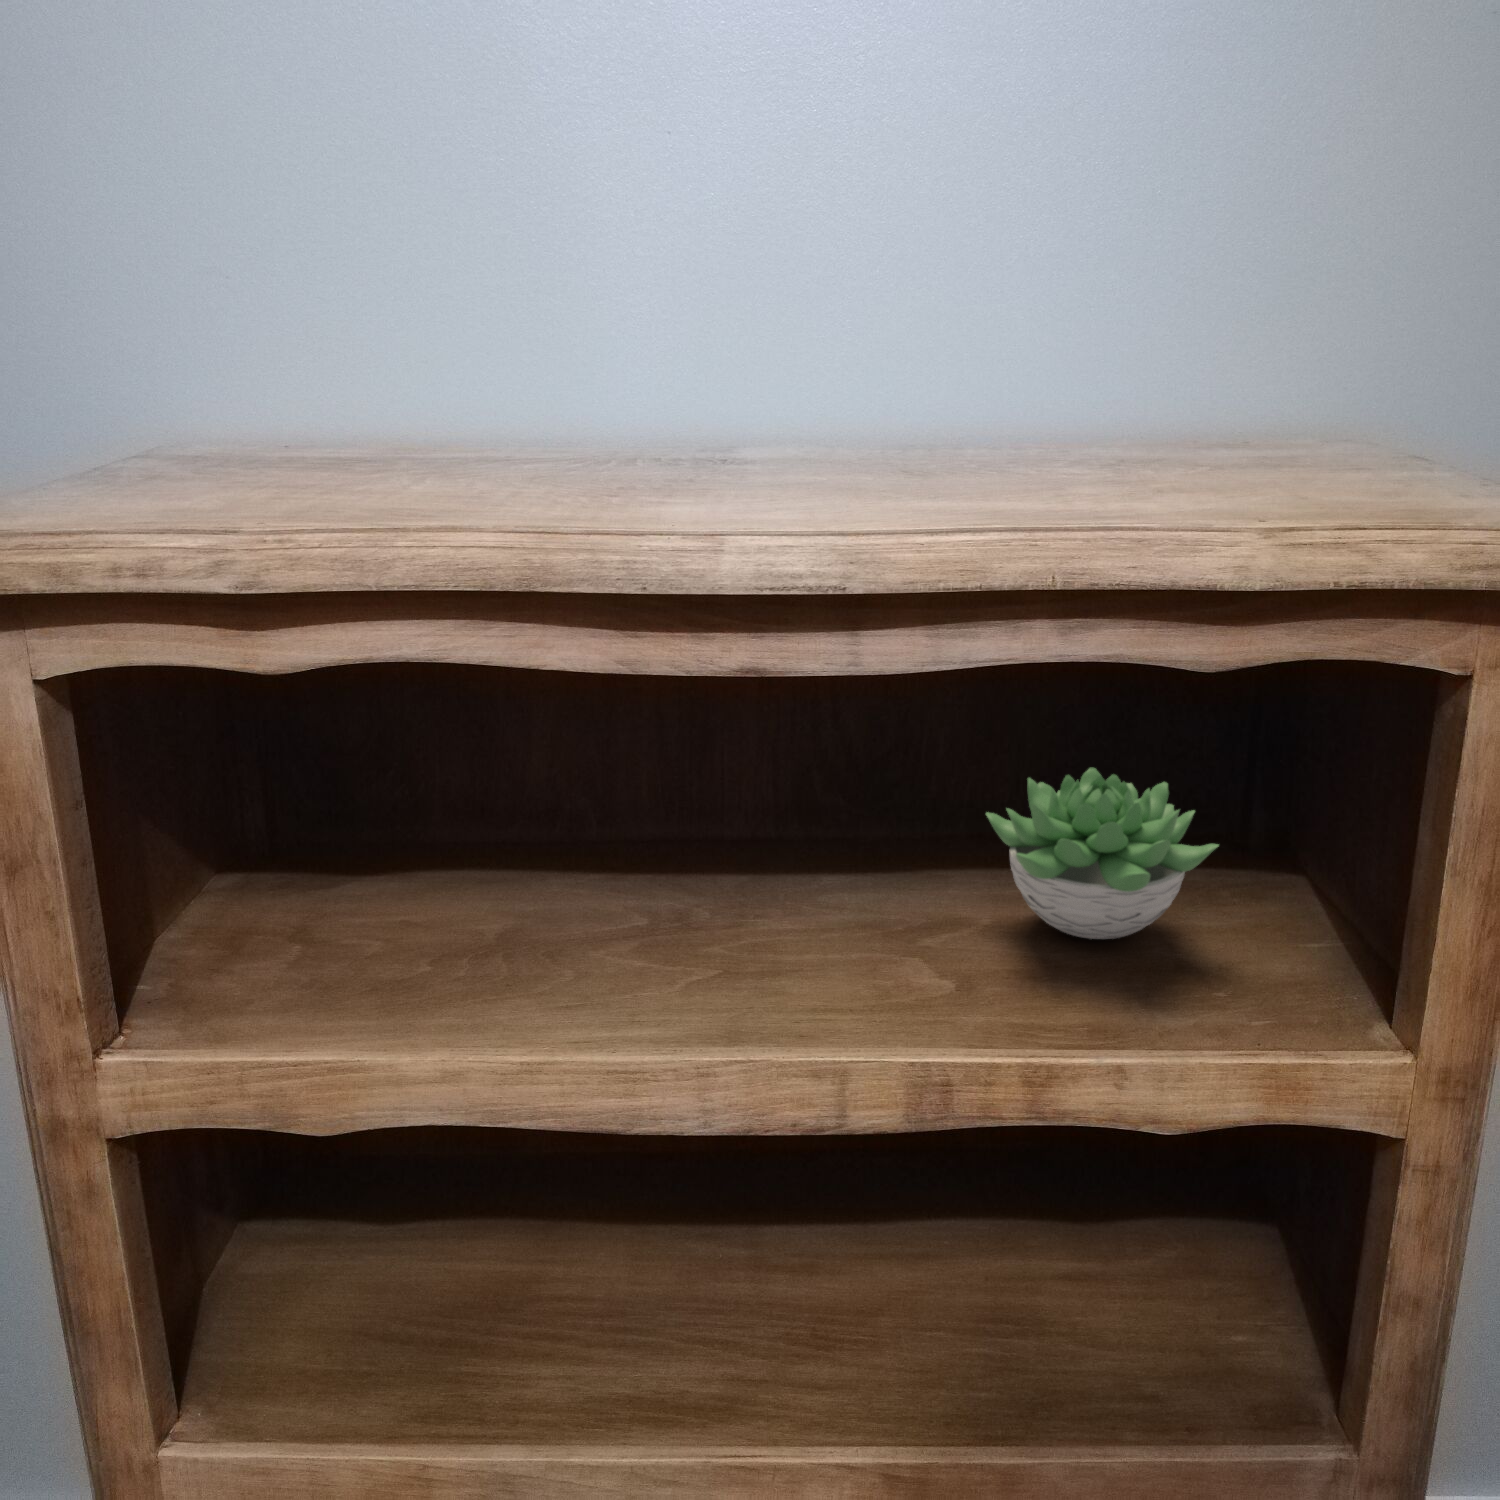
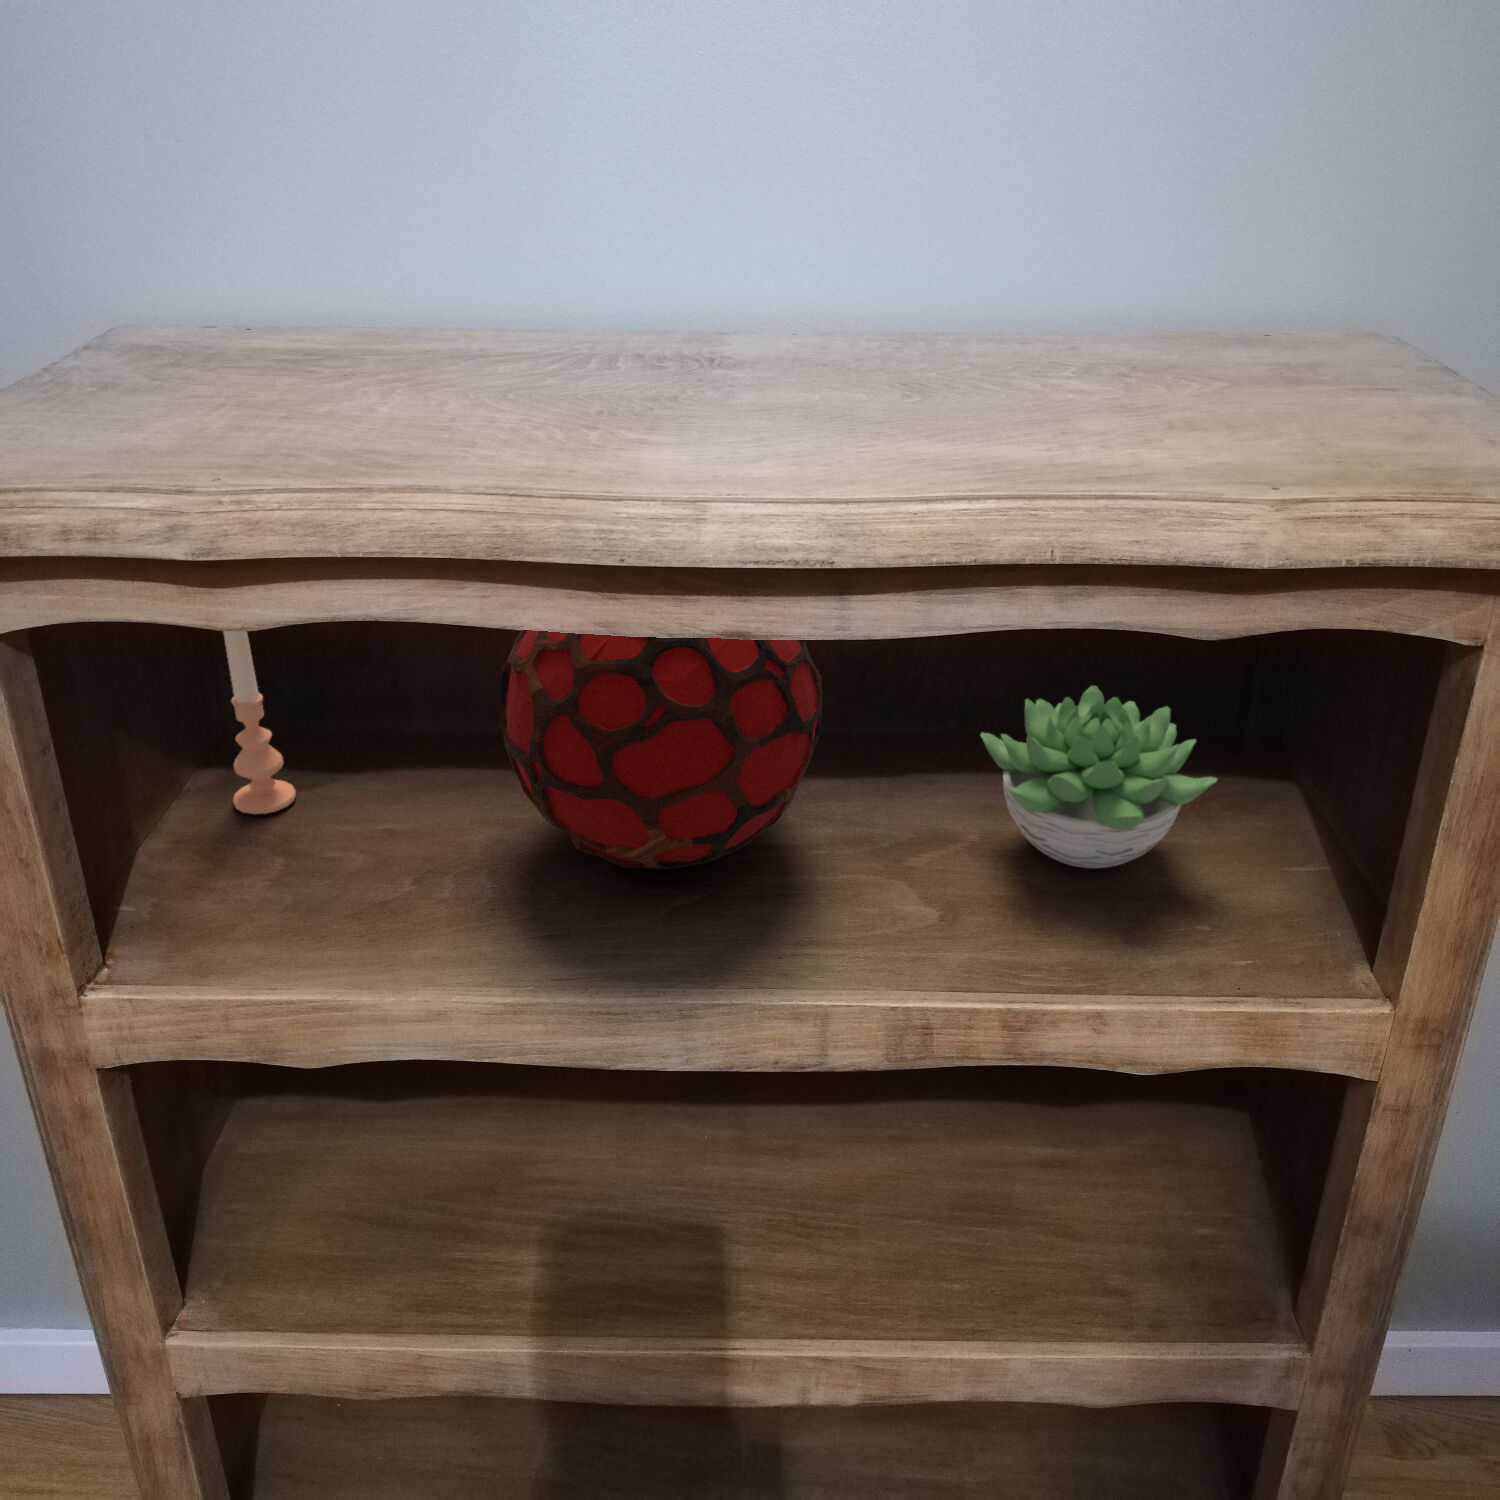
decorative orb: none [523,633,833,943] -> present [500,630,822,869]
candle: none [255,667,322,905] -> present [224,631,296,814]

